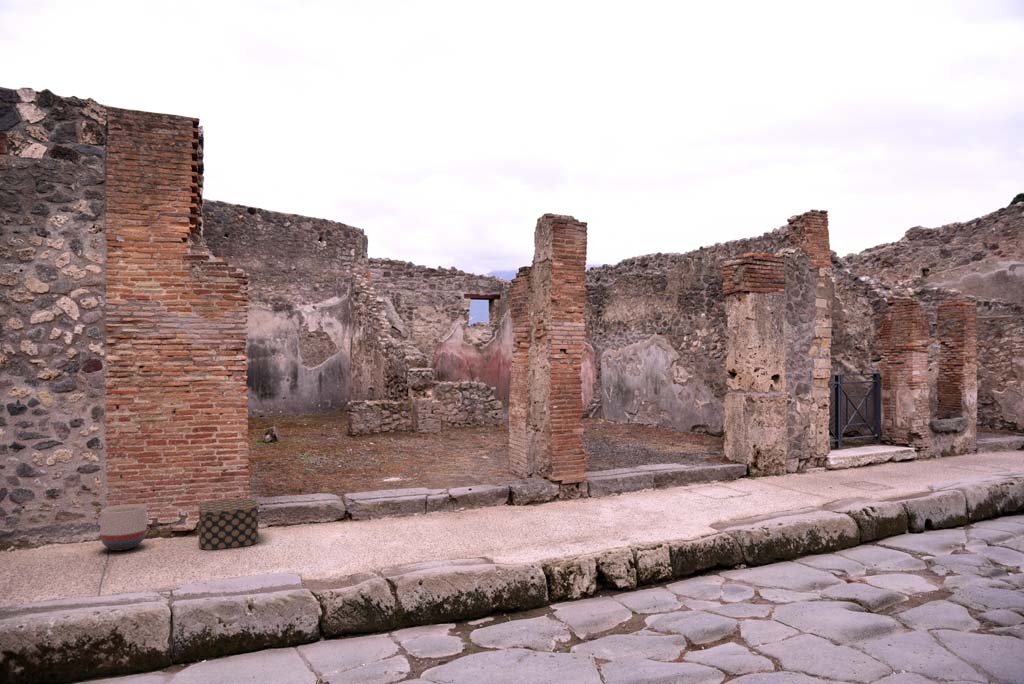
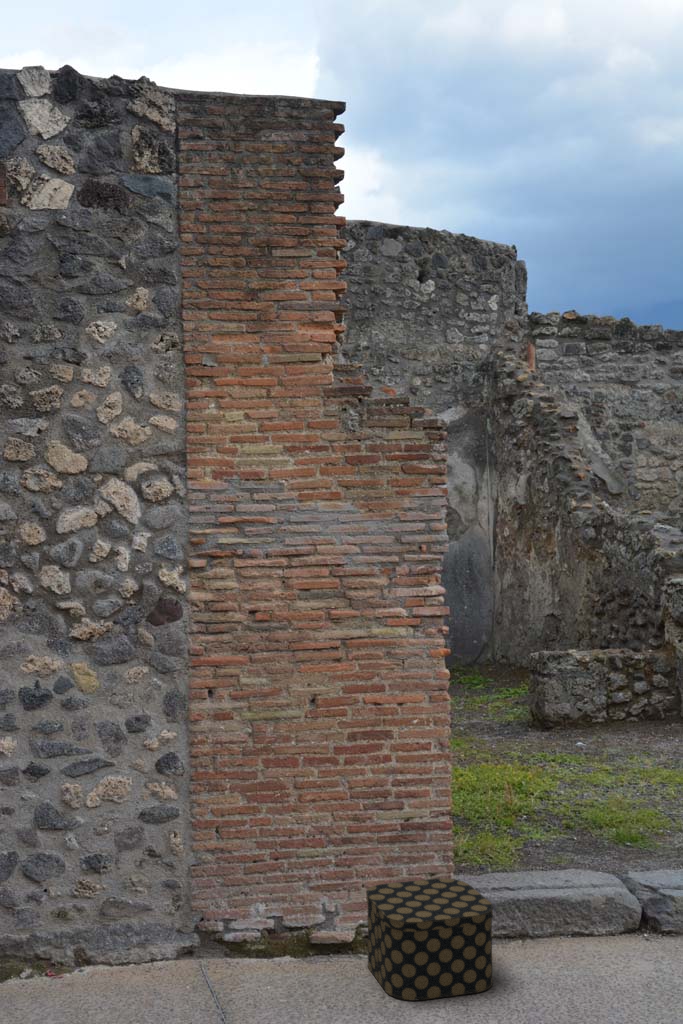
planter: present [100,504,147,550] -> none [197,889,277,990]

